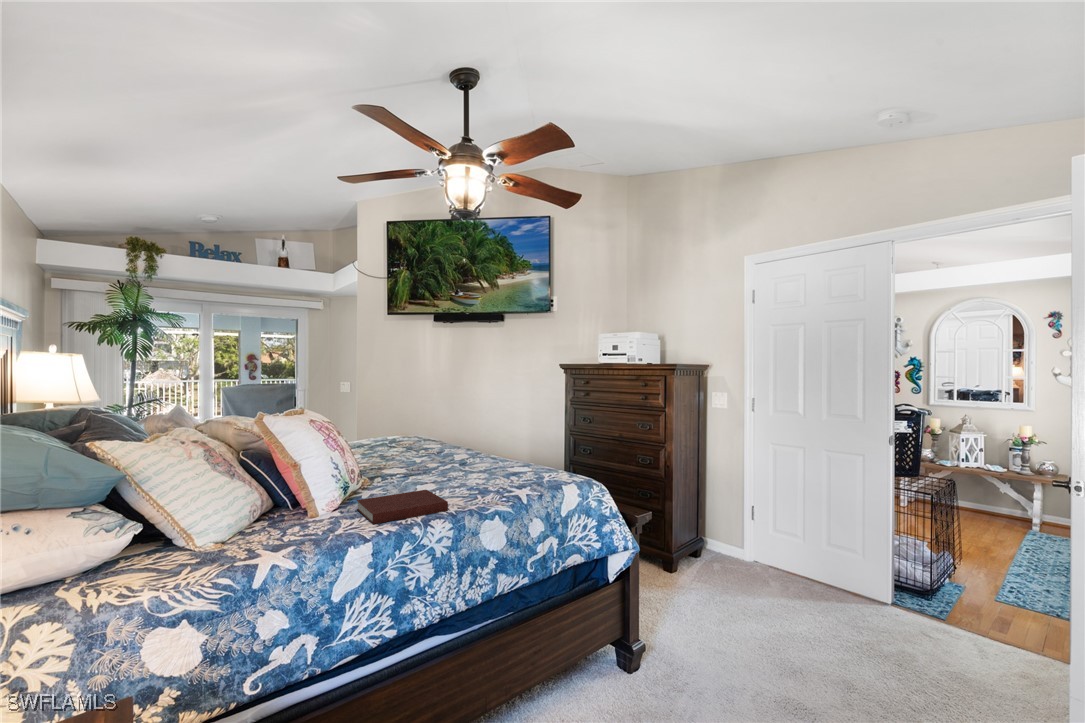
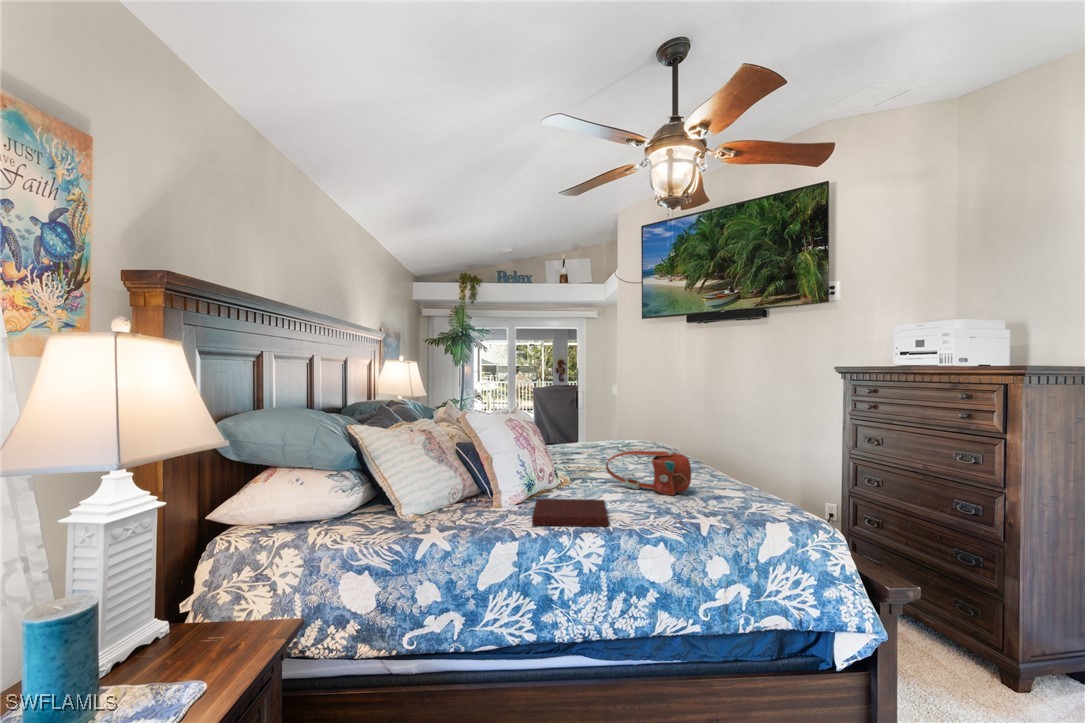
handbag: none [406,438,490,479] -> present [606,451,691,495]

